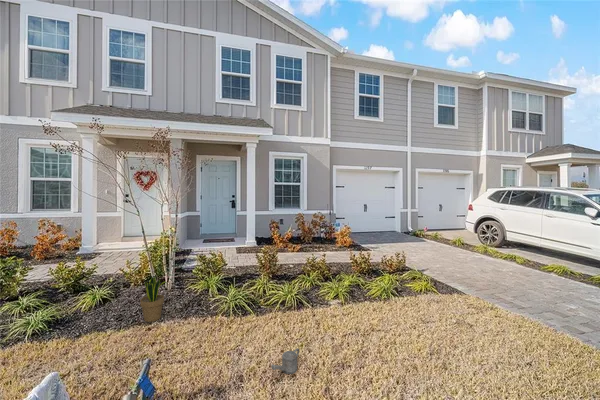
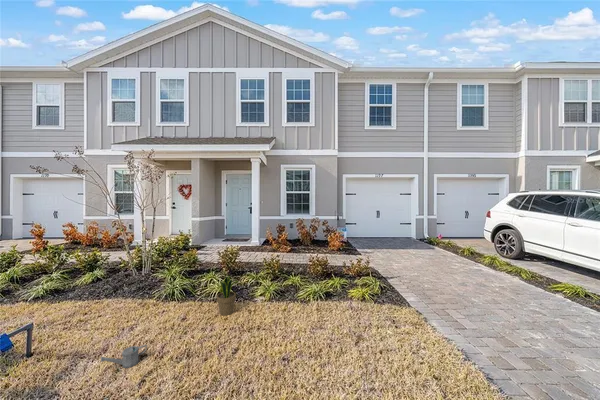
potted plant: present [140,277,166,322] -> present [217,276,238,315]

